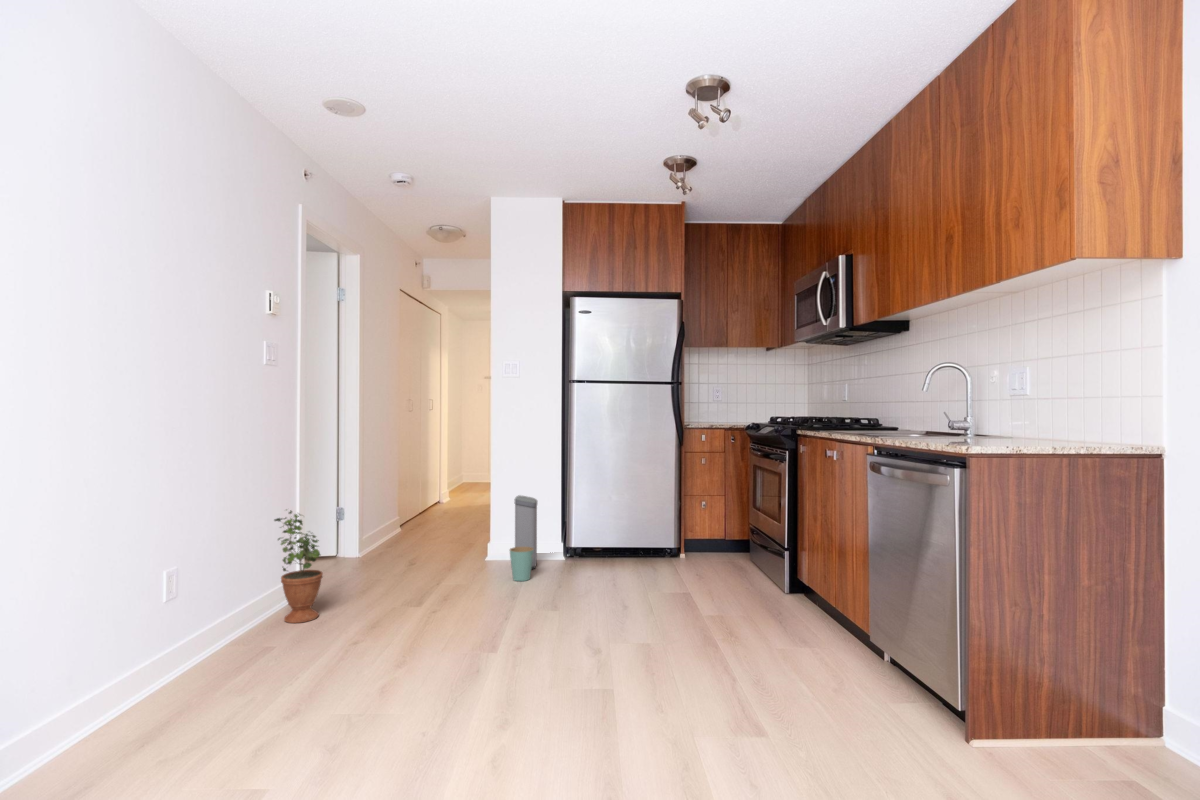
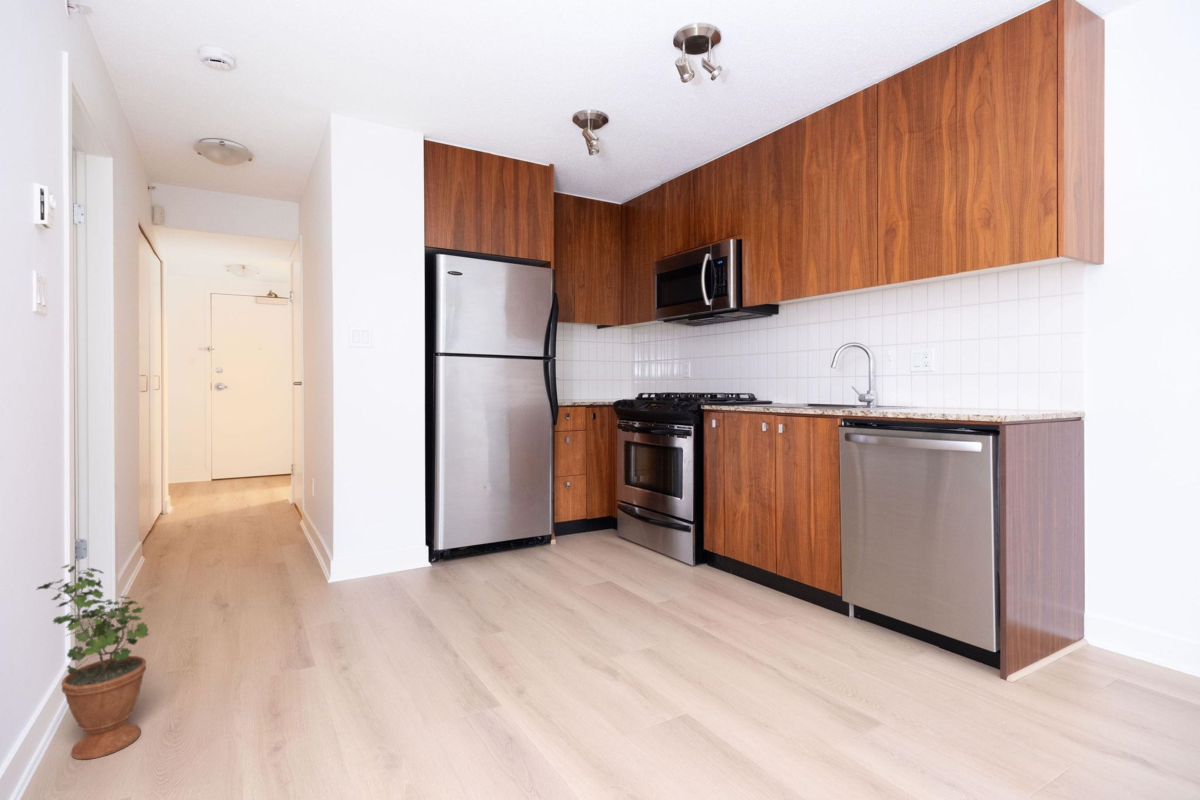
trash can: present [510,495,537,581] -> none [375,497,422,604]

